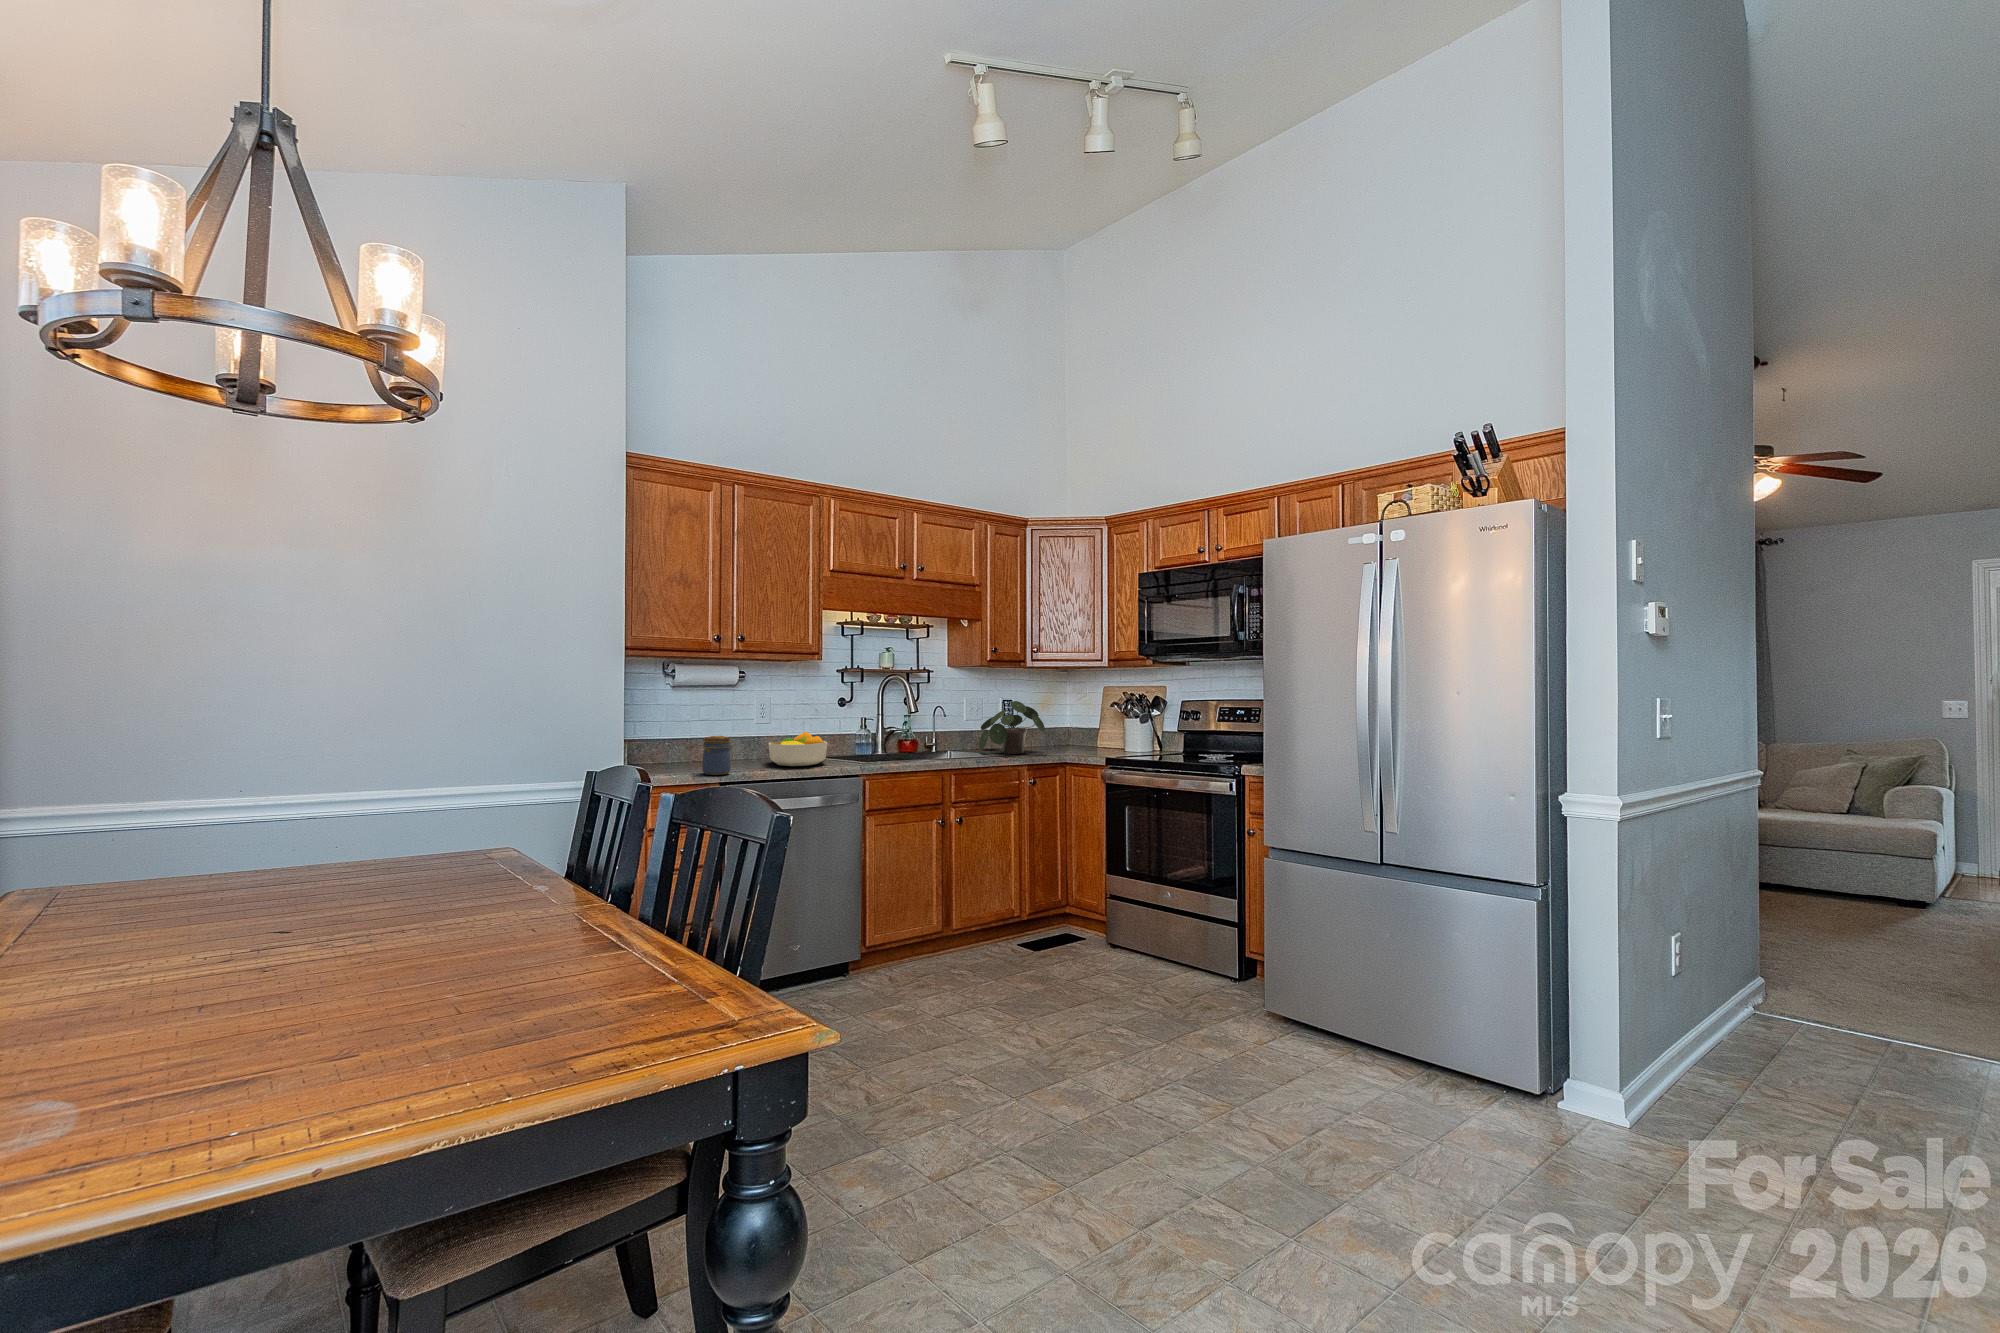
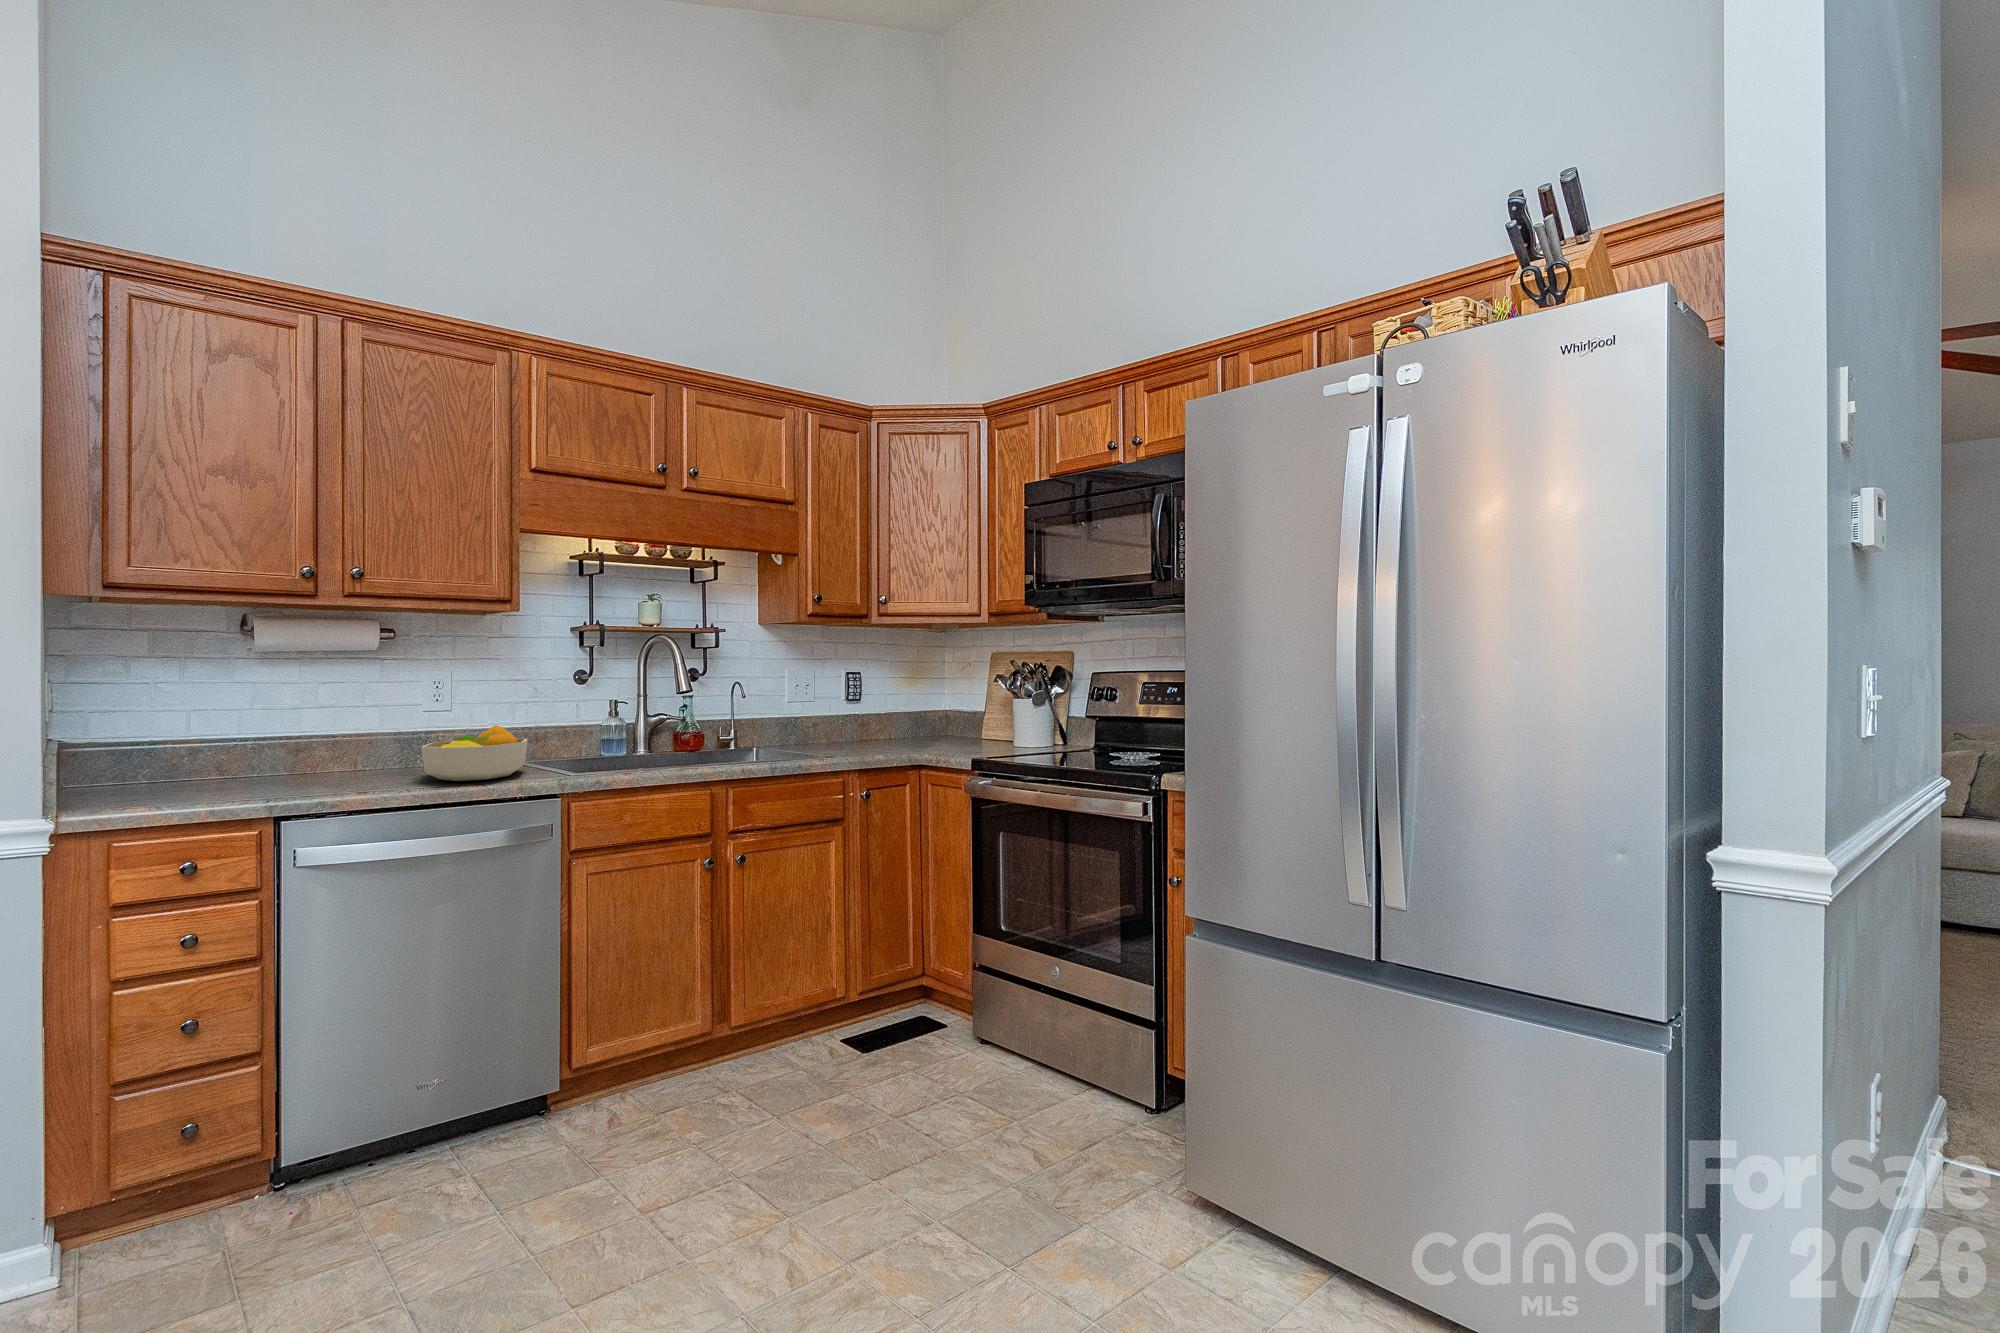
potted plant: present [979,701,1045,754] -> none [793,674,892,753]
jar: present [702,736,733,775] -> none [279,736,337,801]

